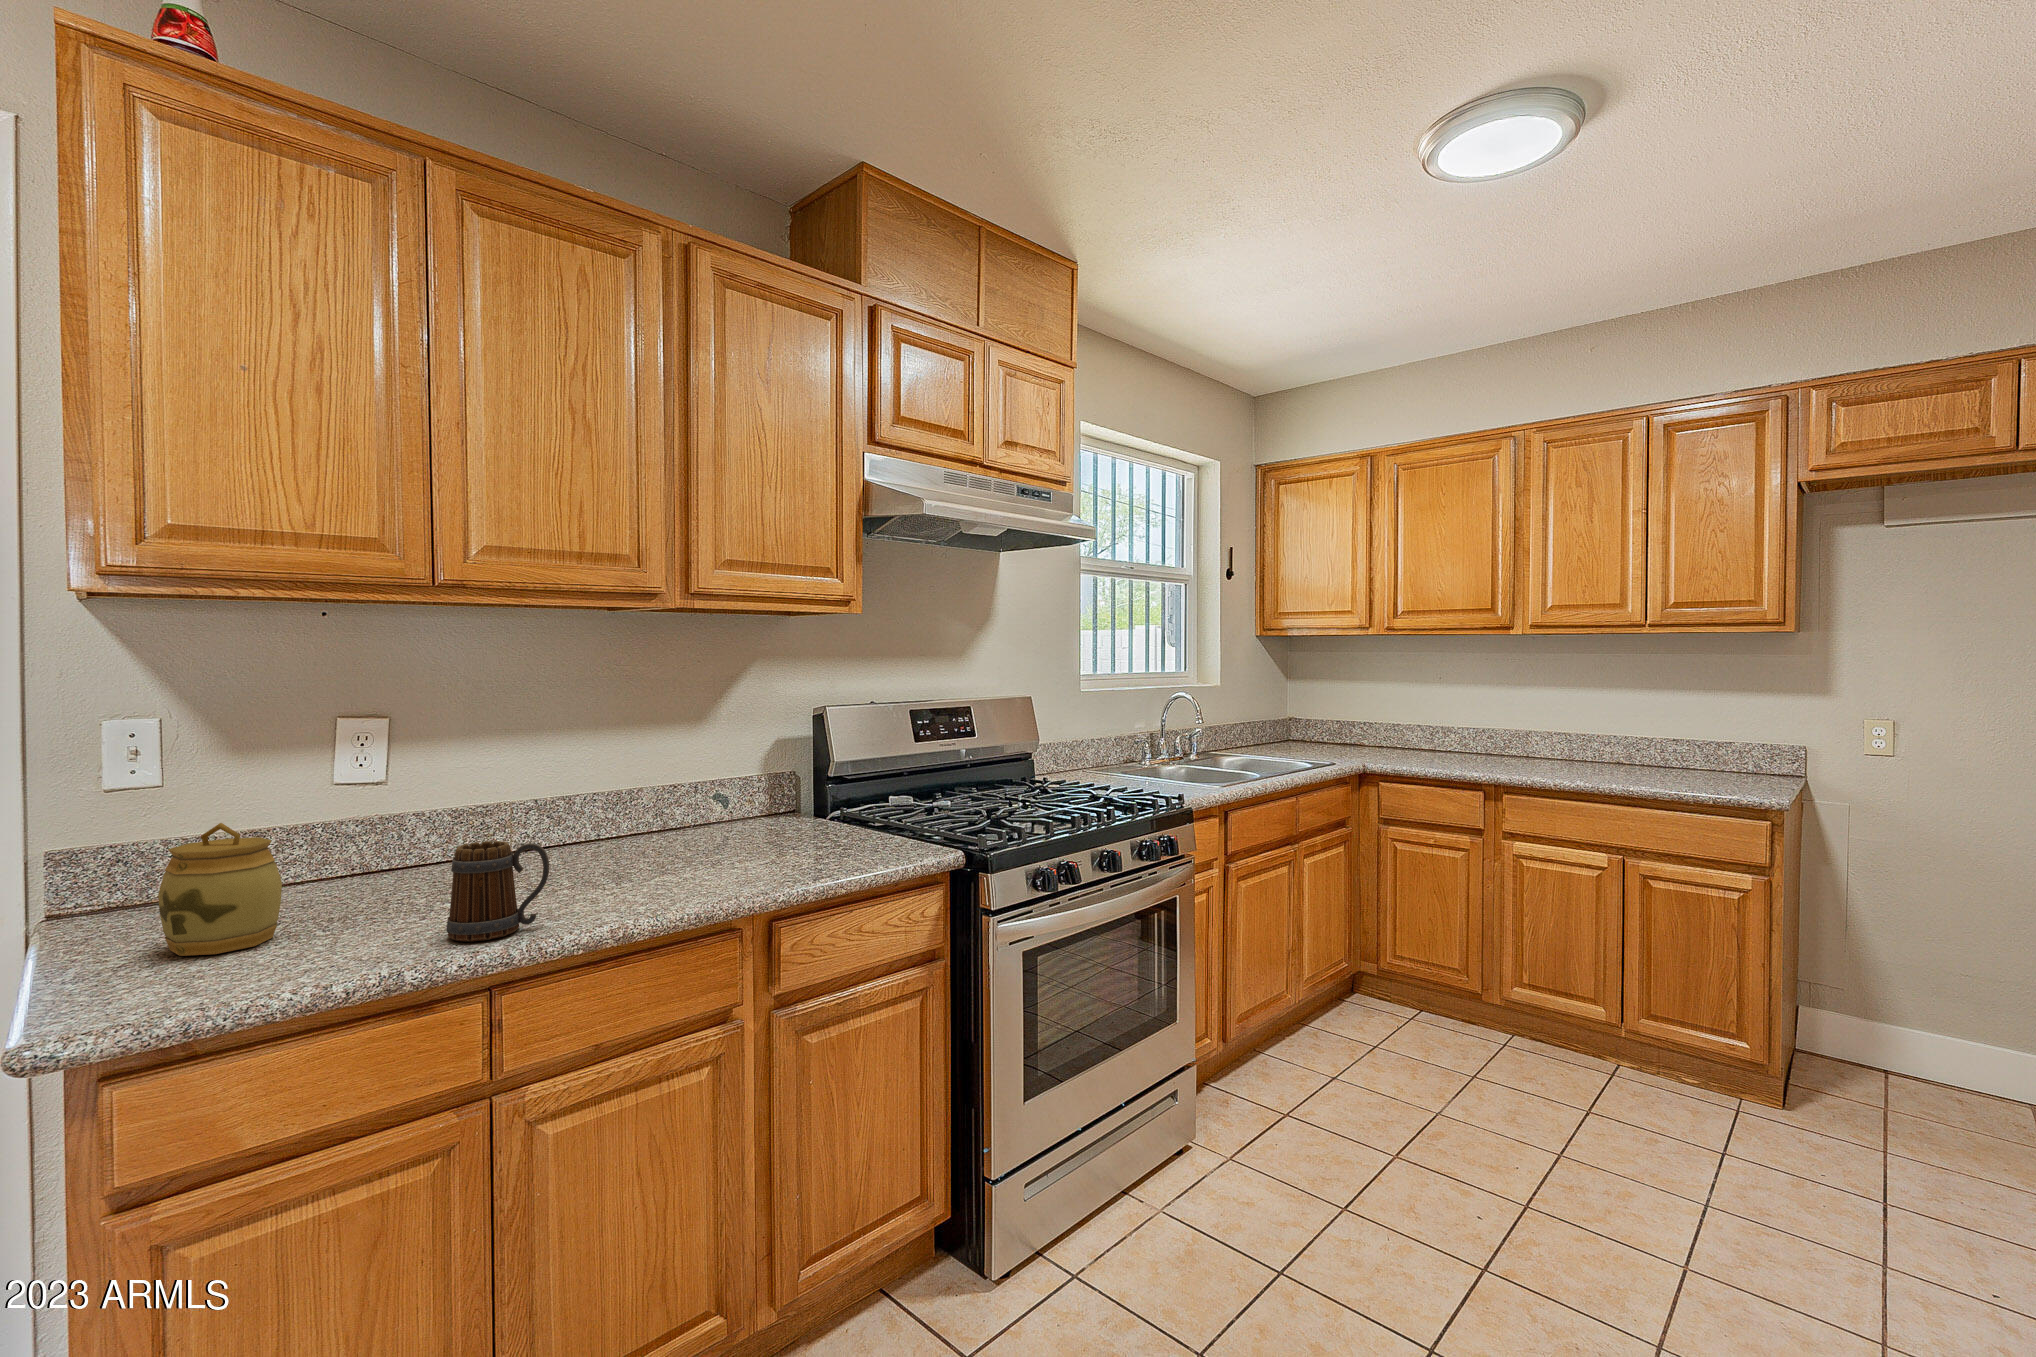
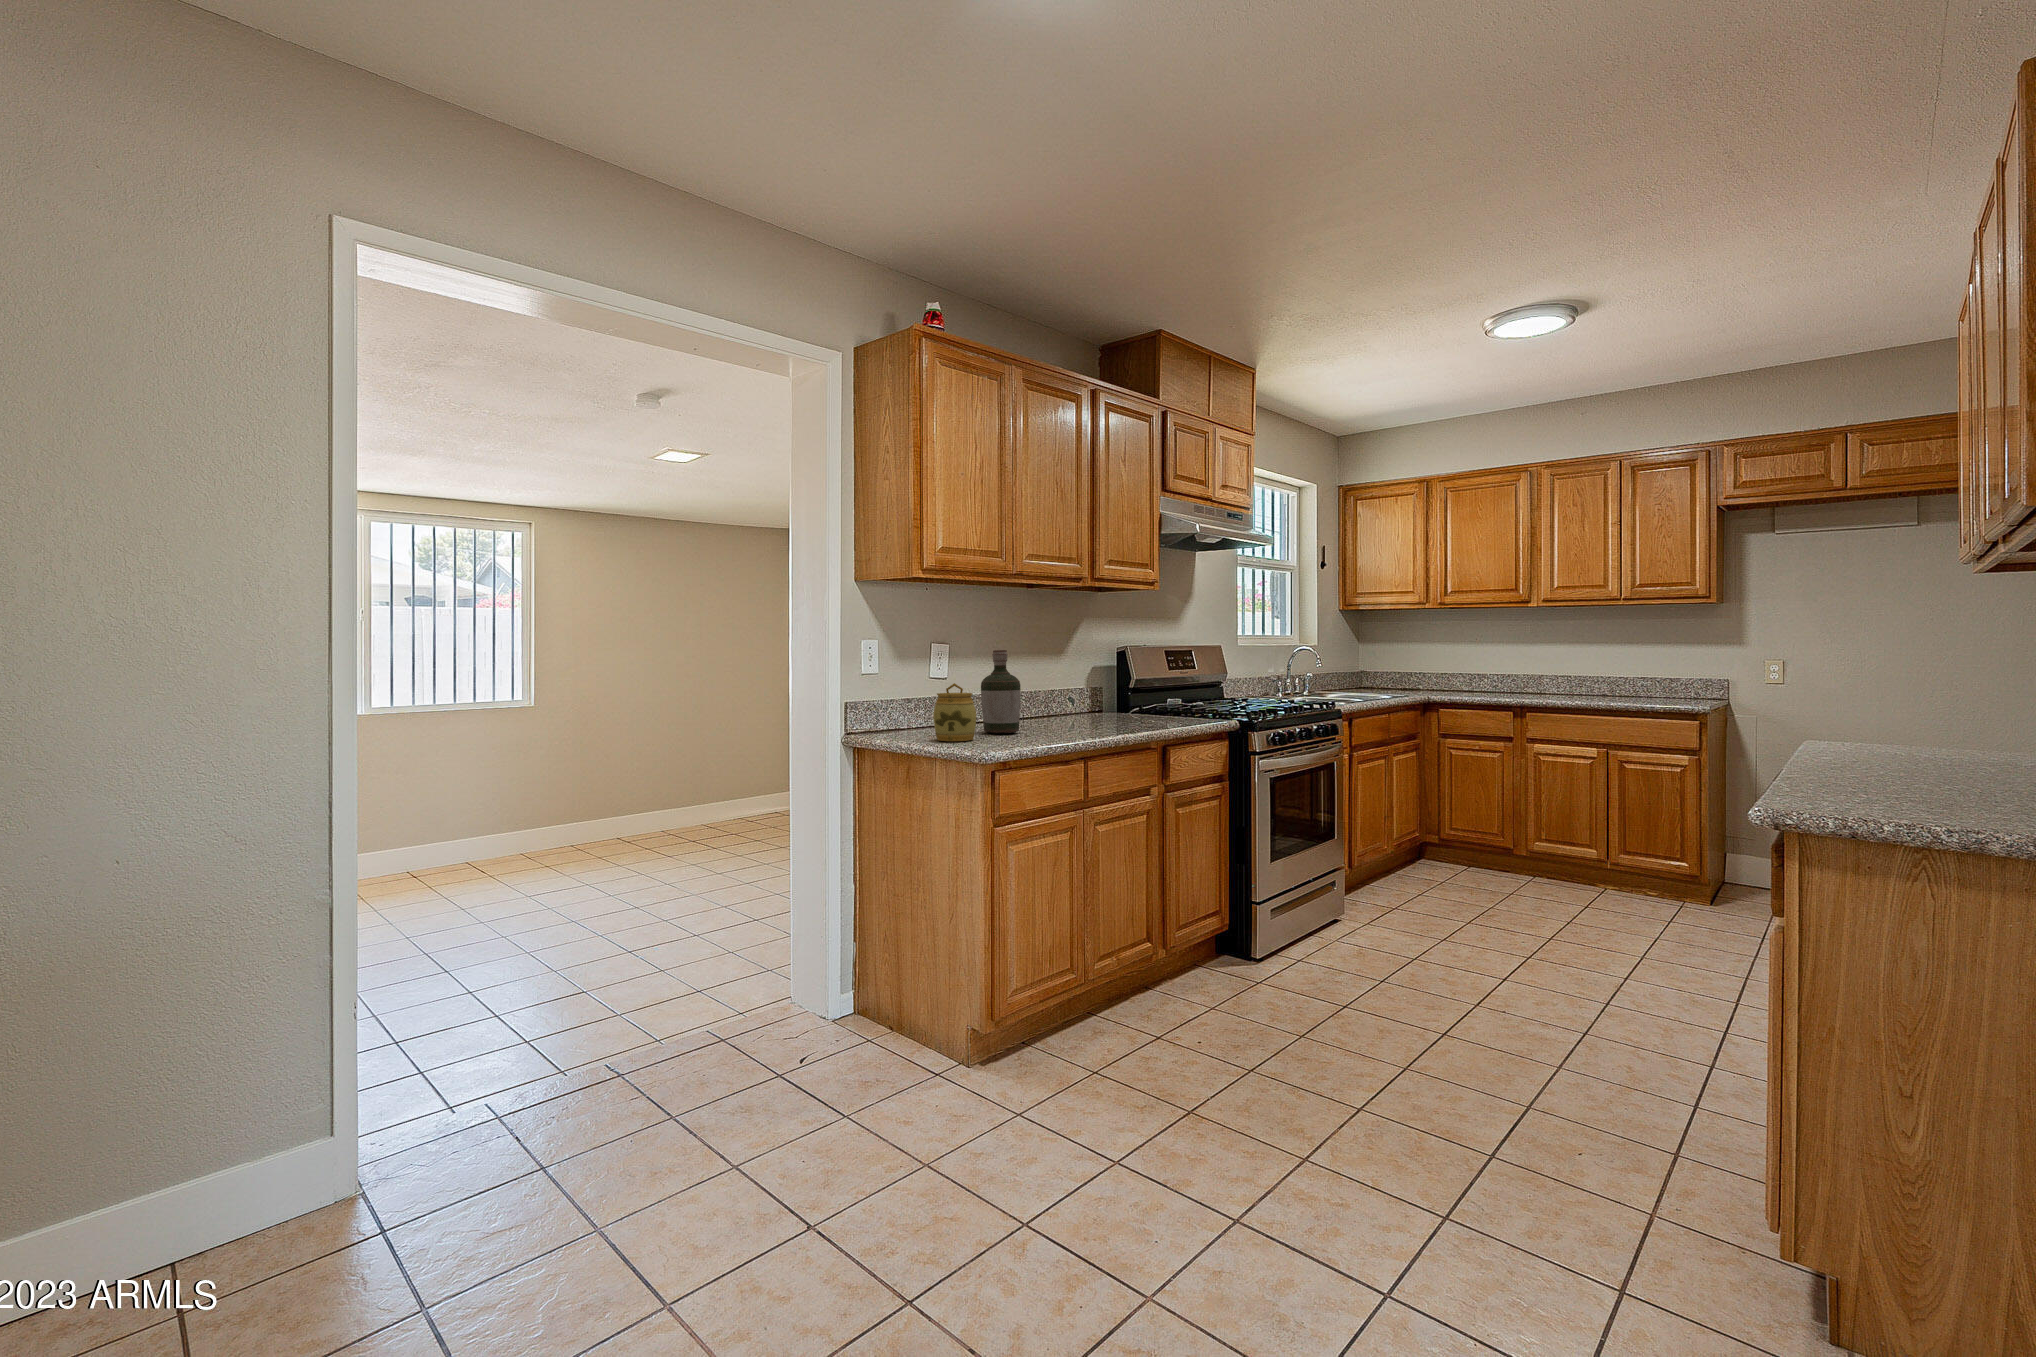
bottle: none [367,739,450,911] -> present [981,650,1021,733]
mug: present [446,841,549,941] -> none [1052,695,1093,738]

